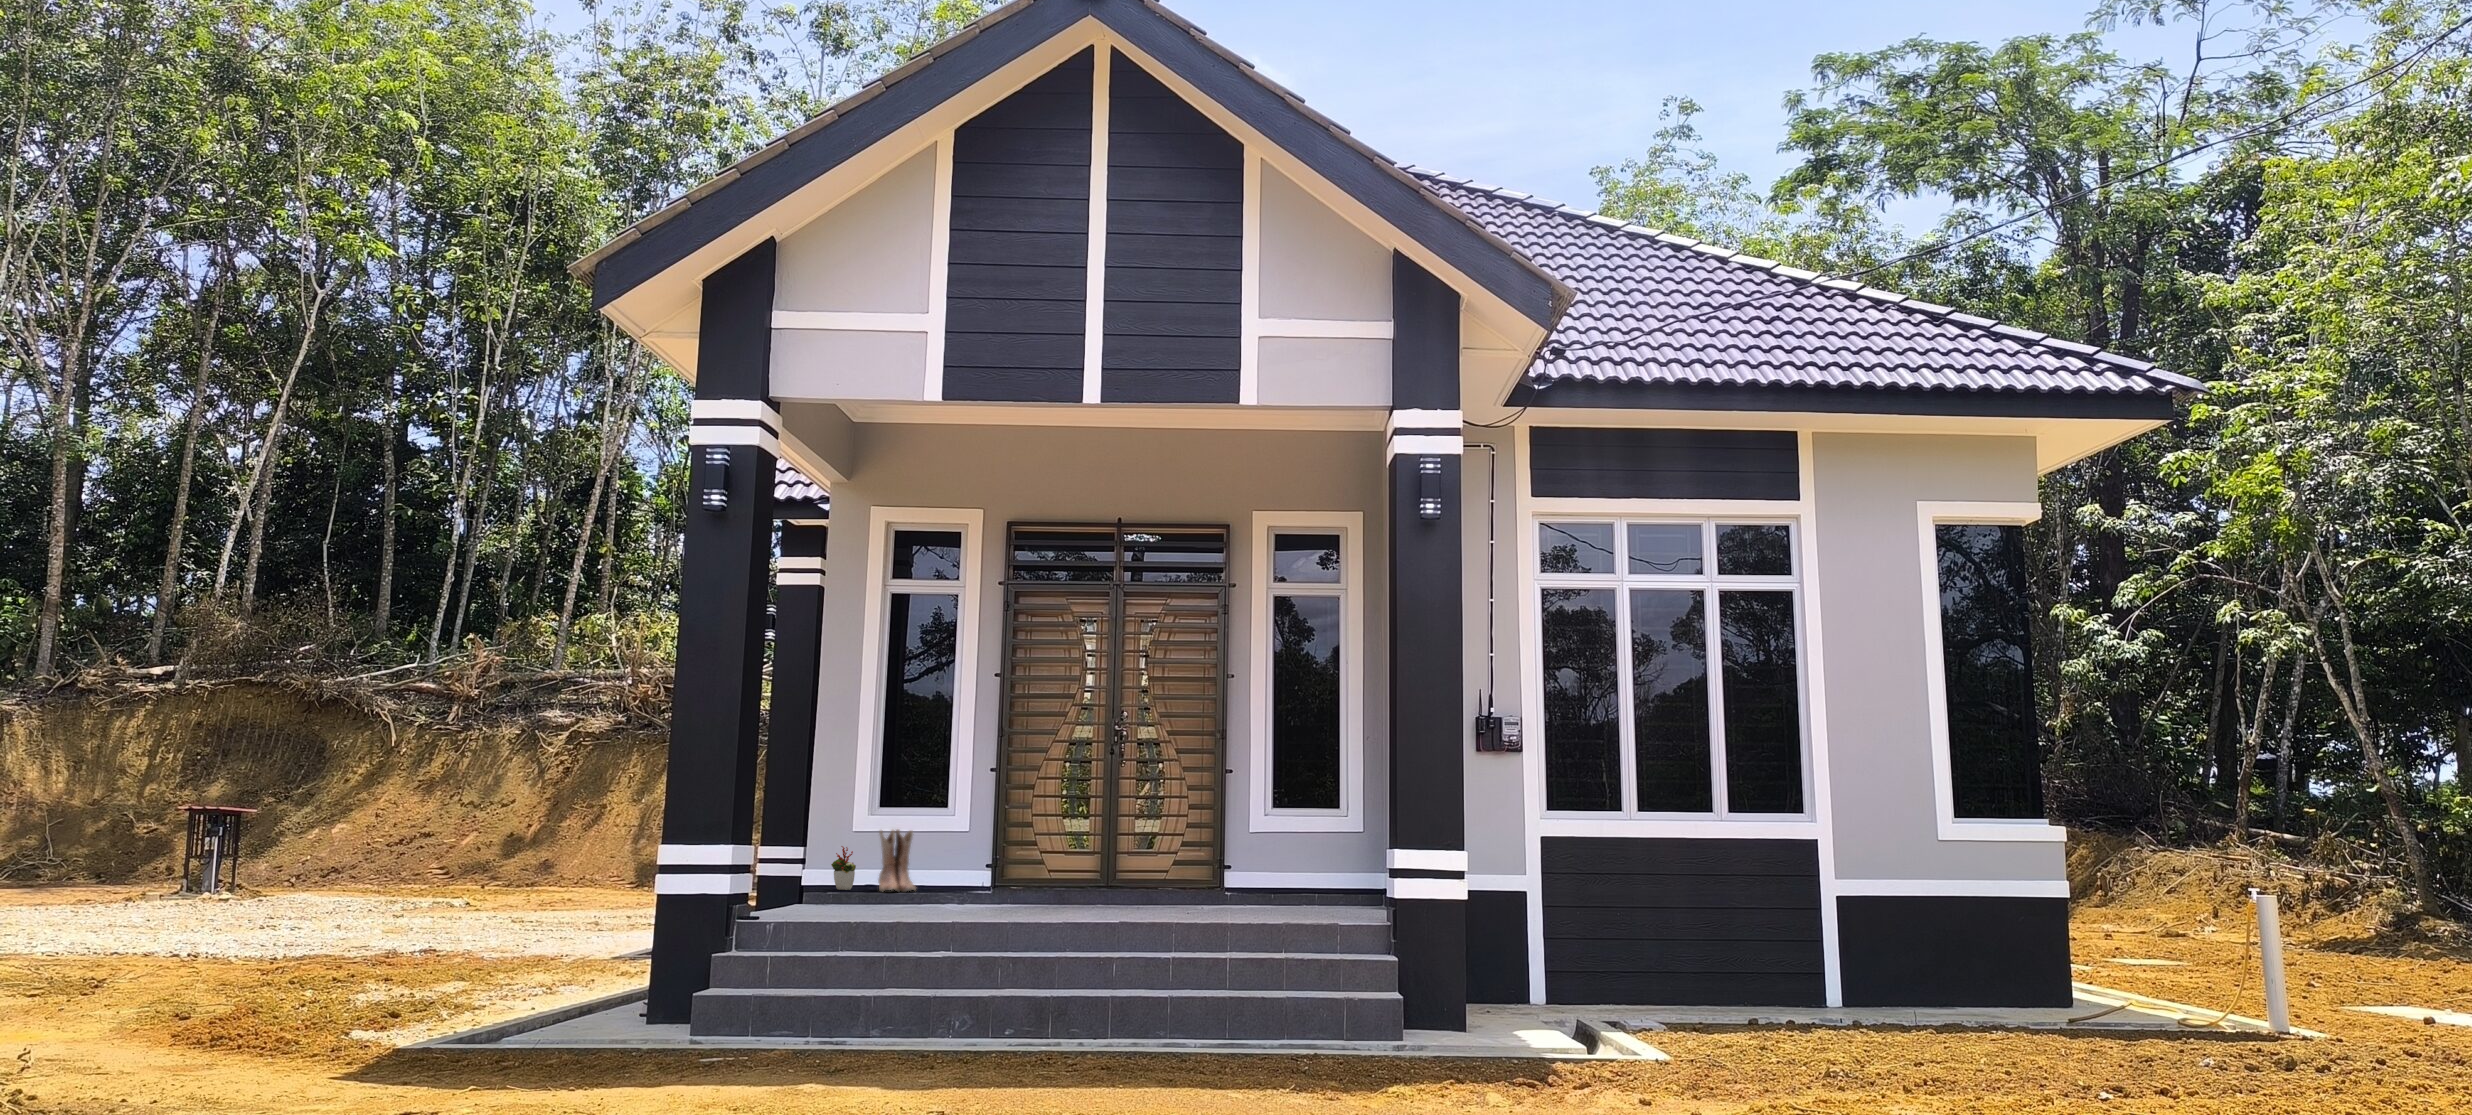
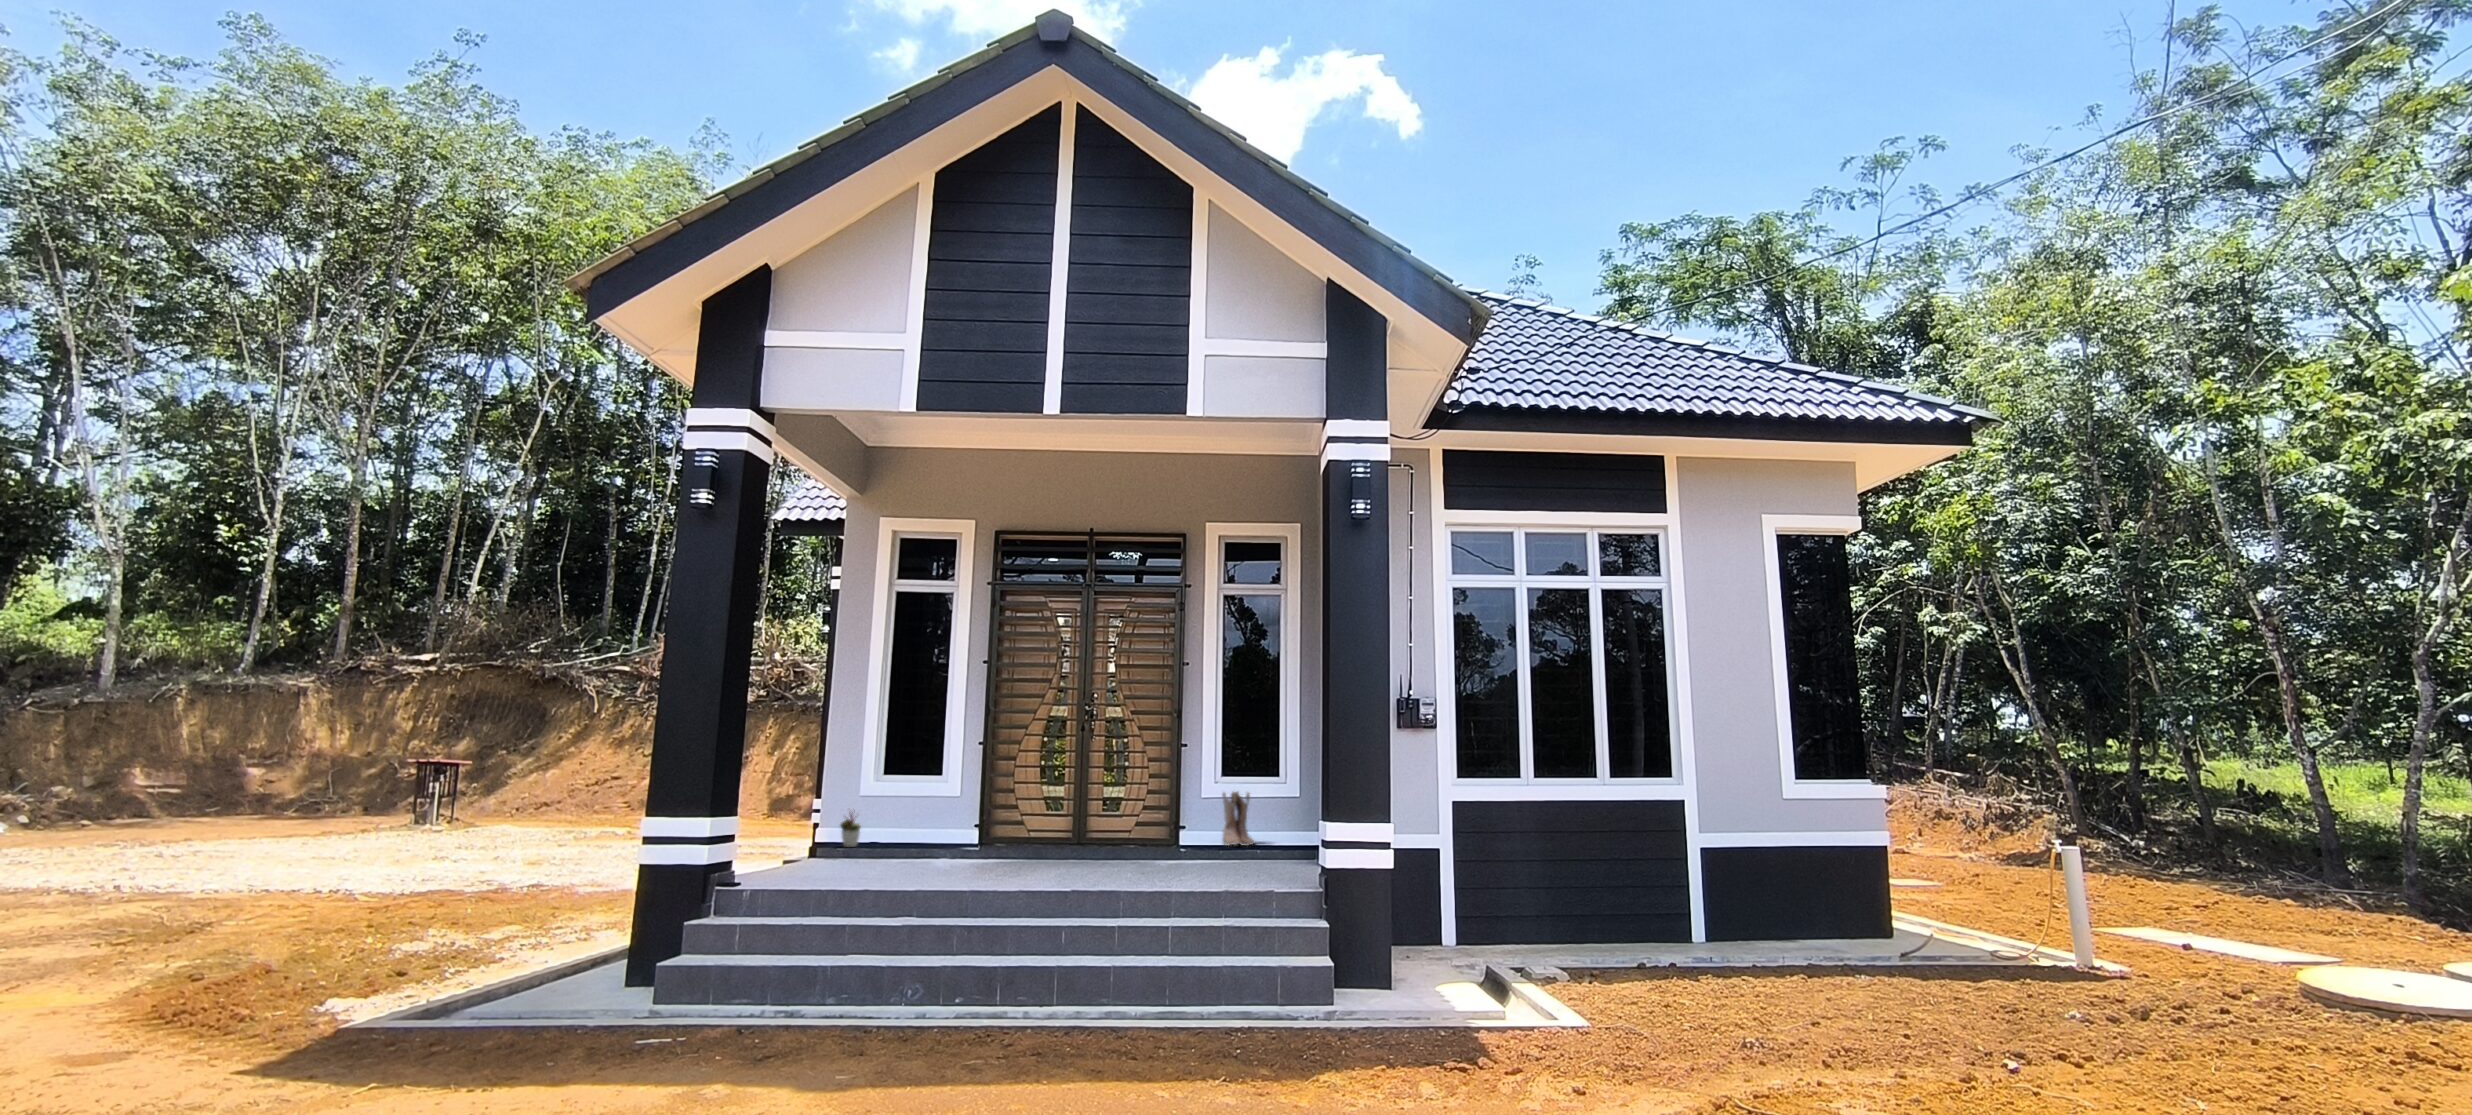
boots: present [878,829,916,892] -> present [1222,792,1256,846]

